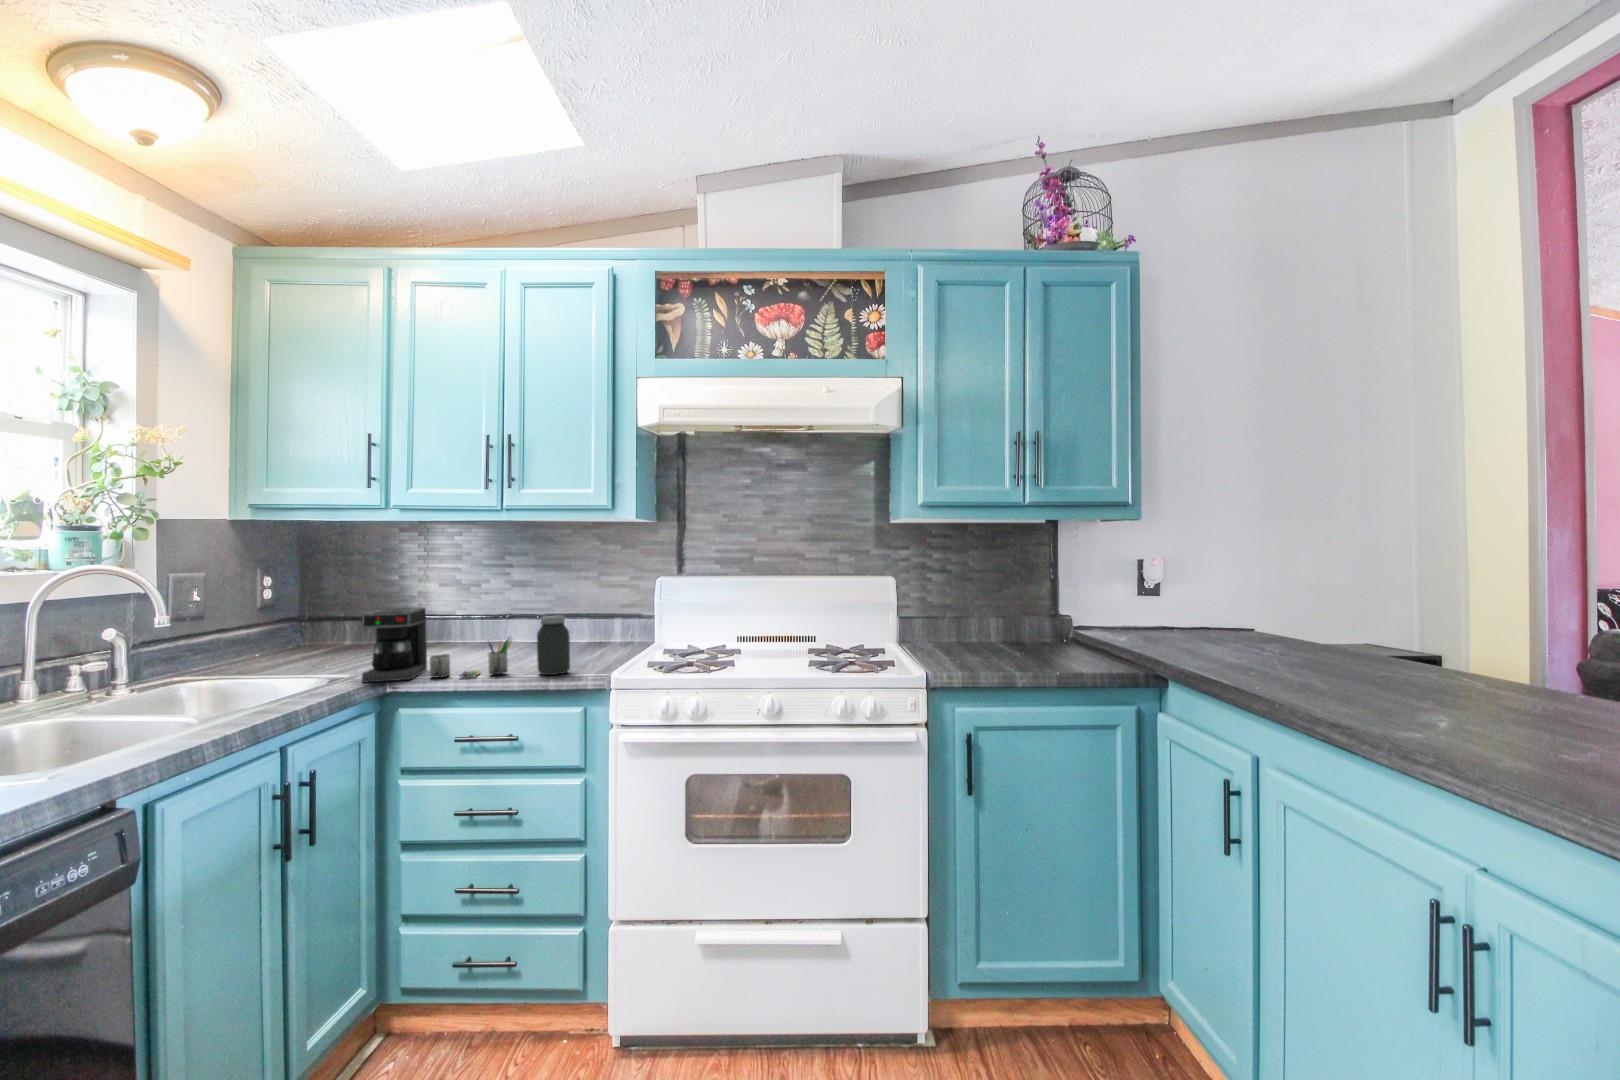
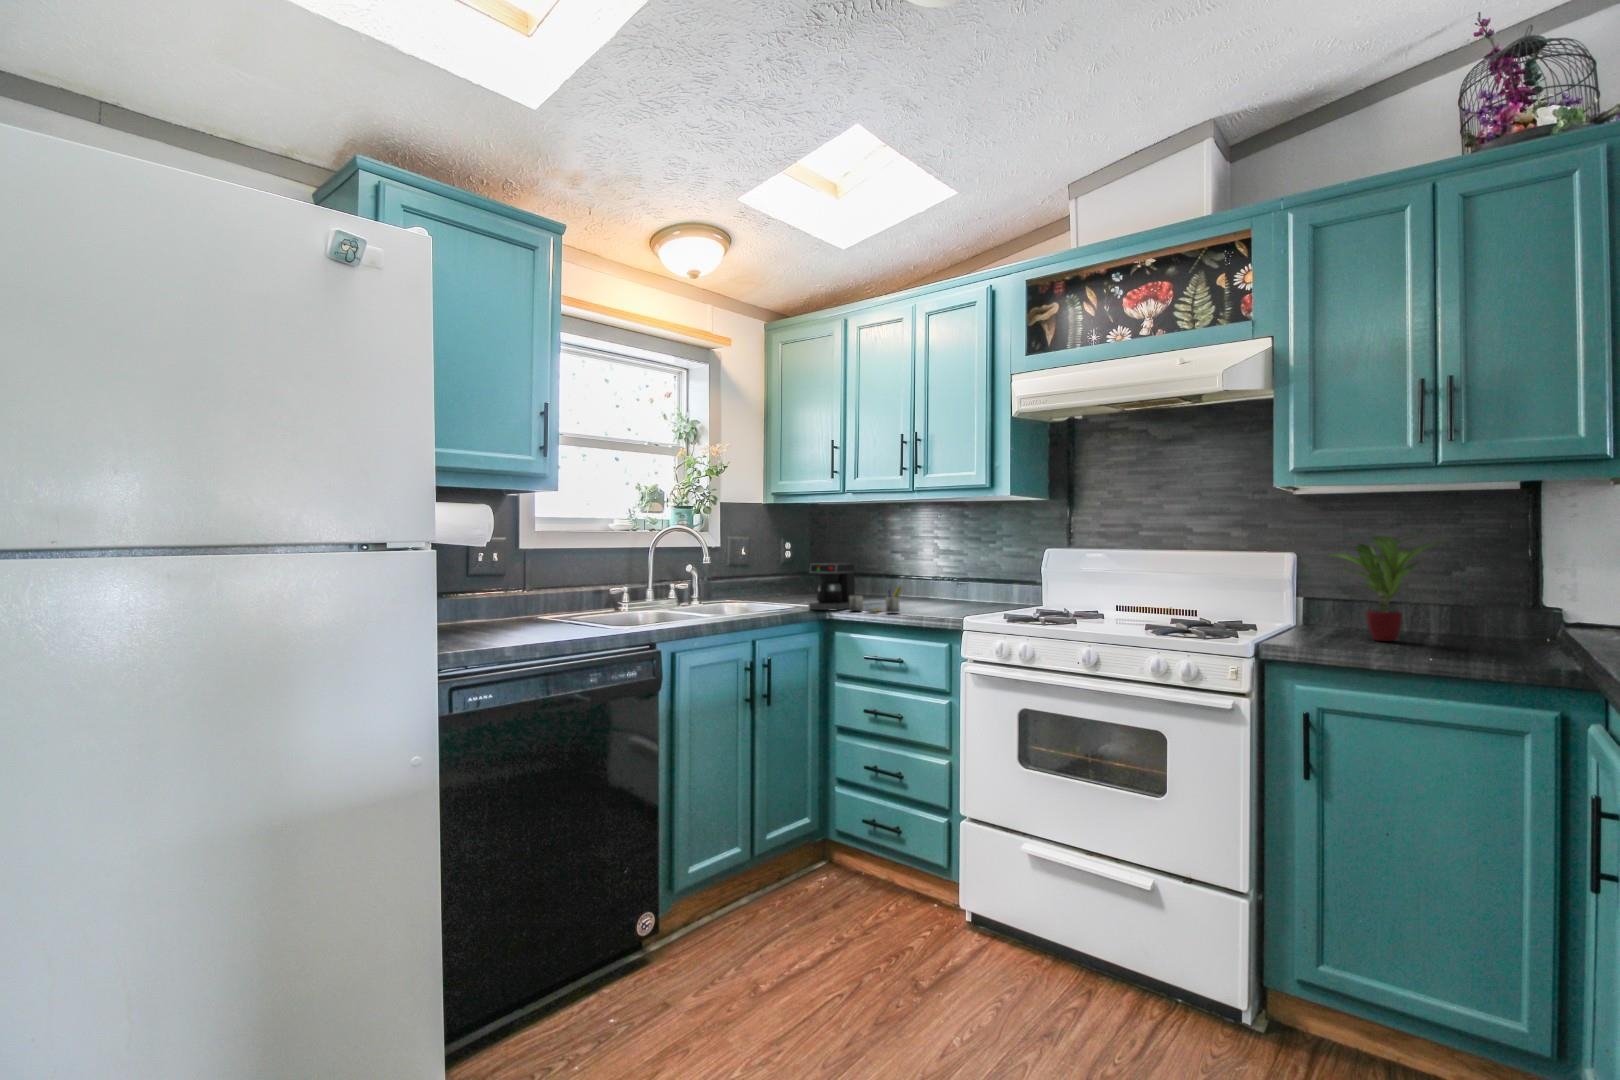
potted plant: none [938,564,1040,657] -> present [1327,536,1448,641]
jar: present [537,616,570,675] -> none [917,571,942,616]

